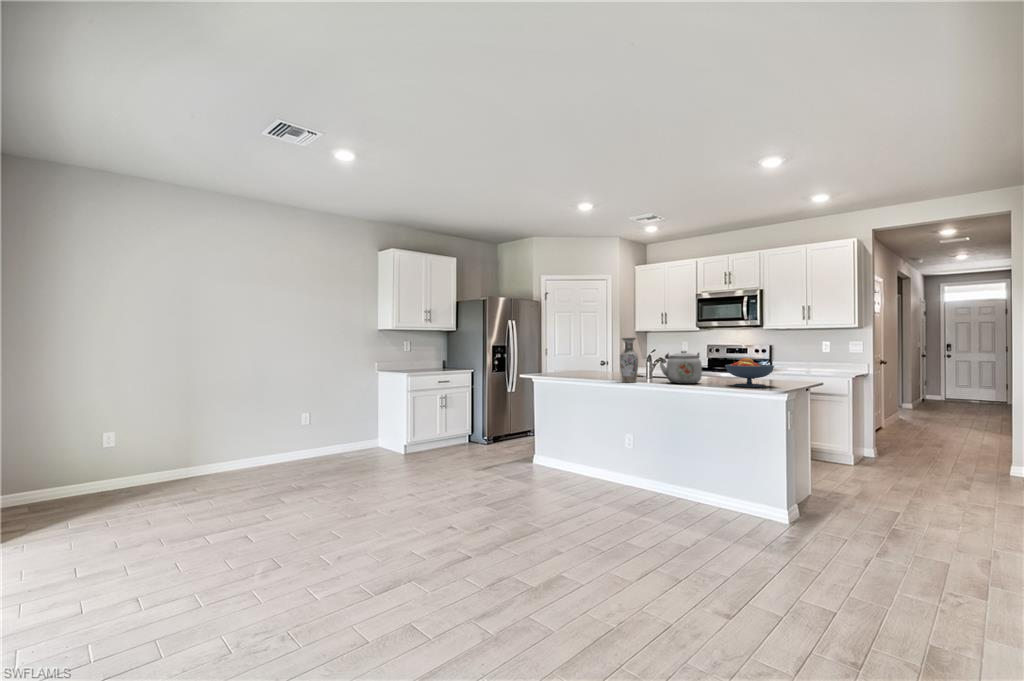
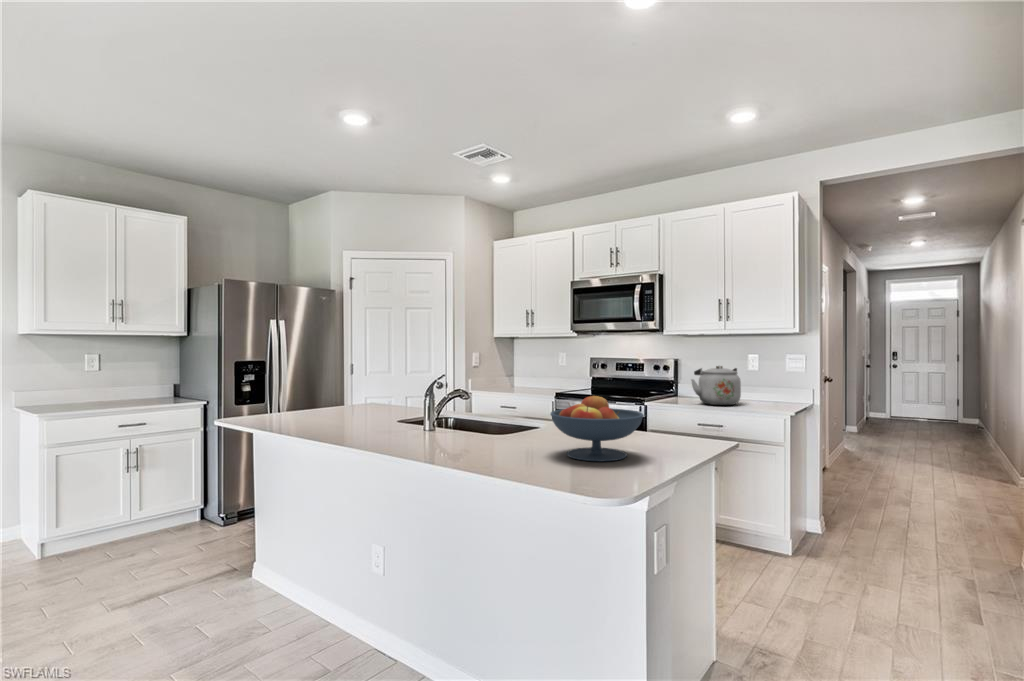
vase: present [620,338,638,382] -> none [363,354,400,443]
kettle: present [660,351,702,384] -> present [691,366,741,405]

